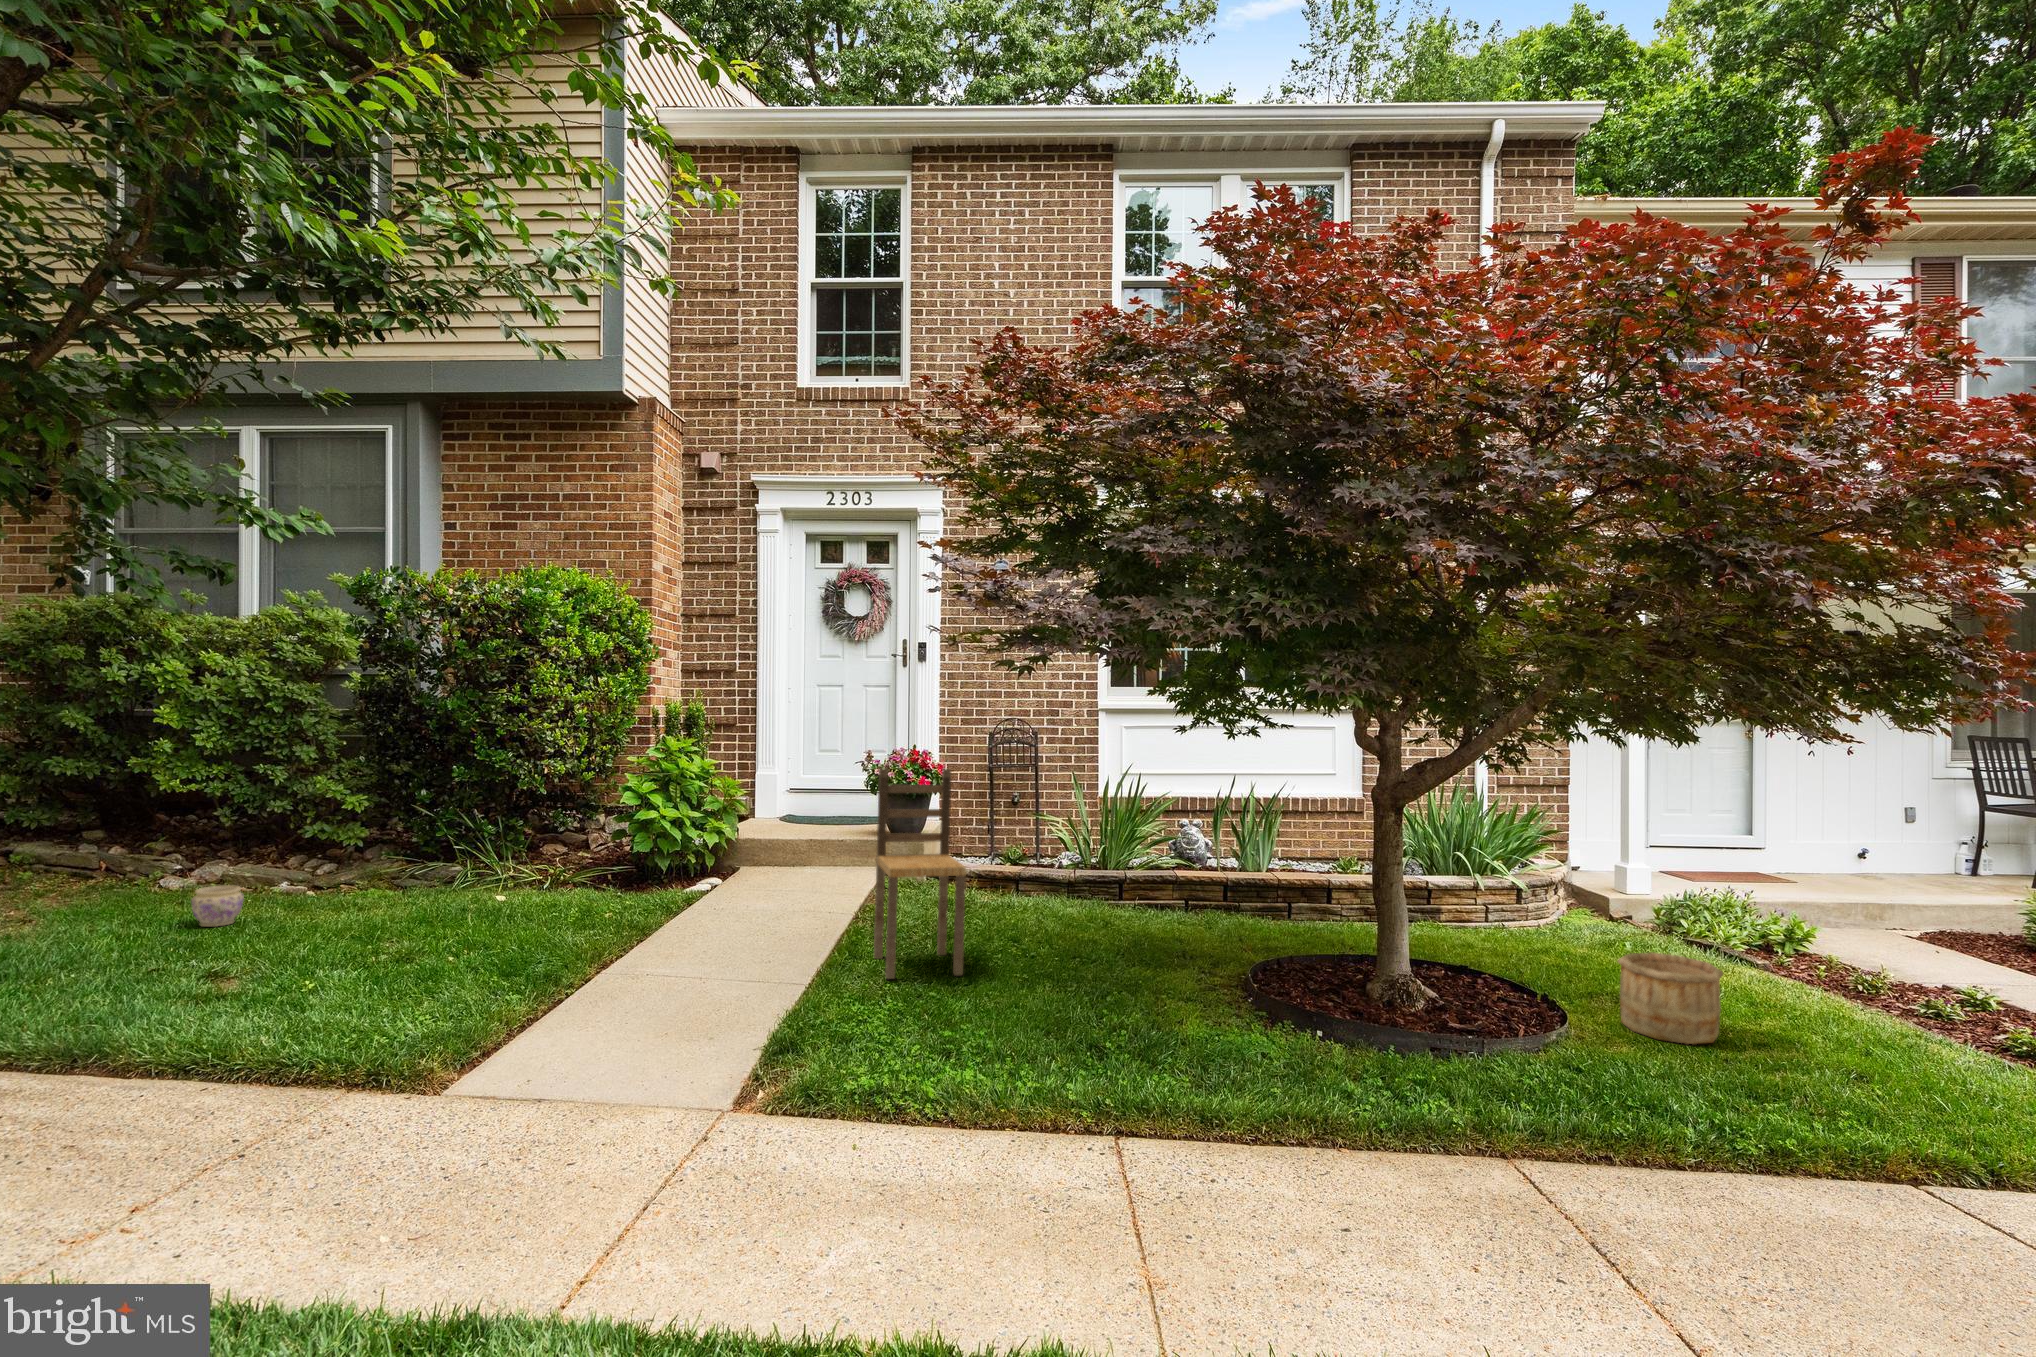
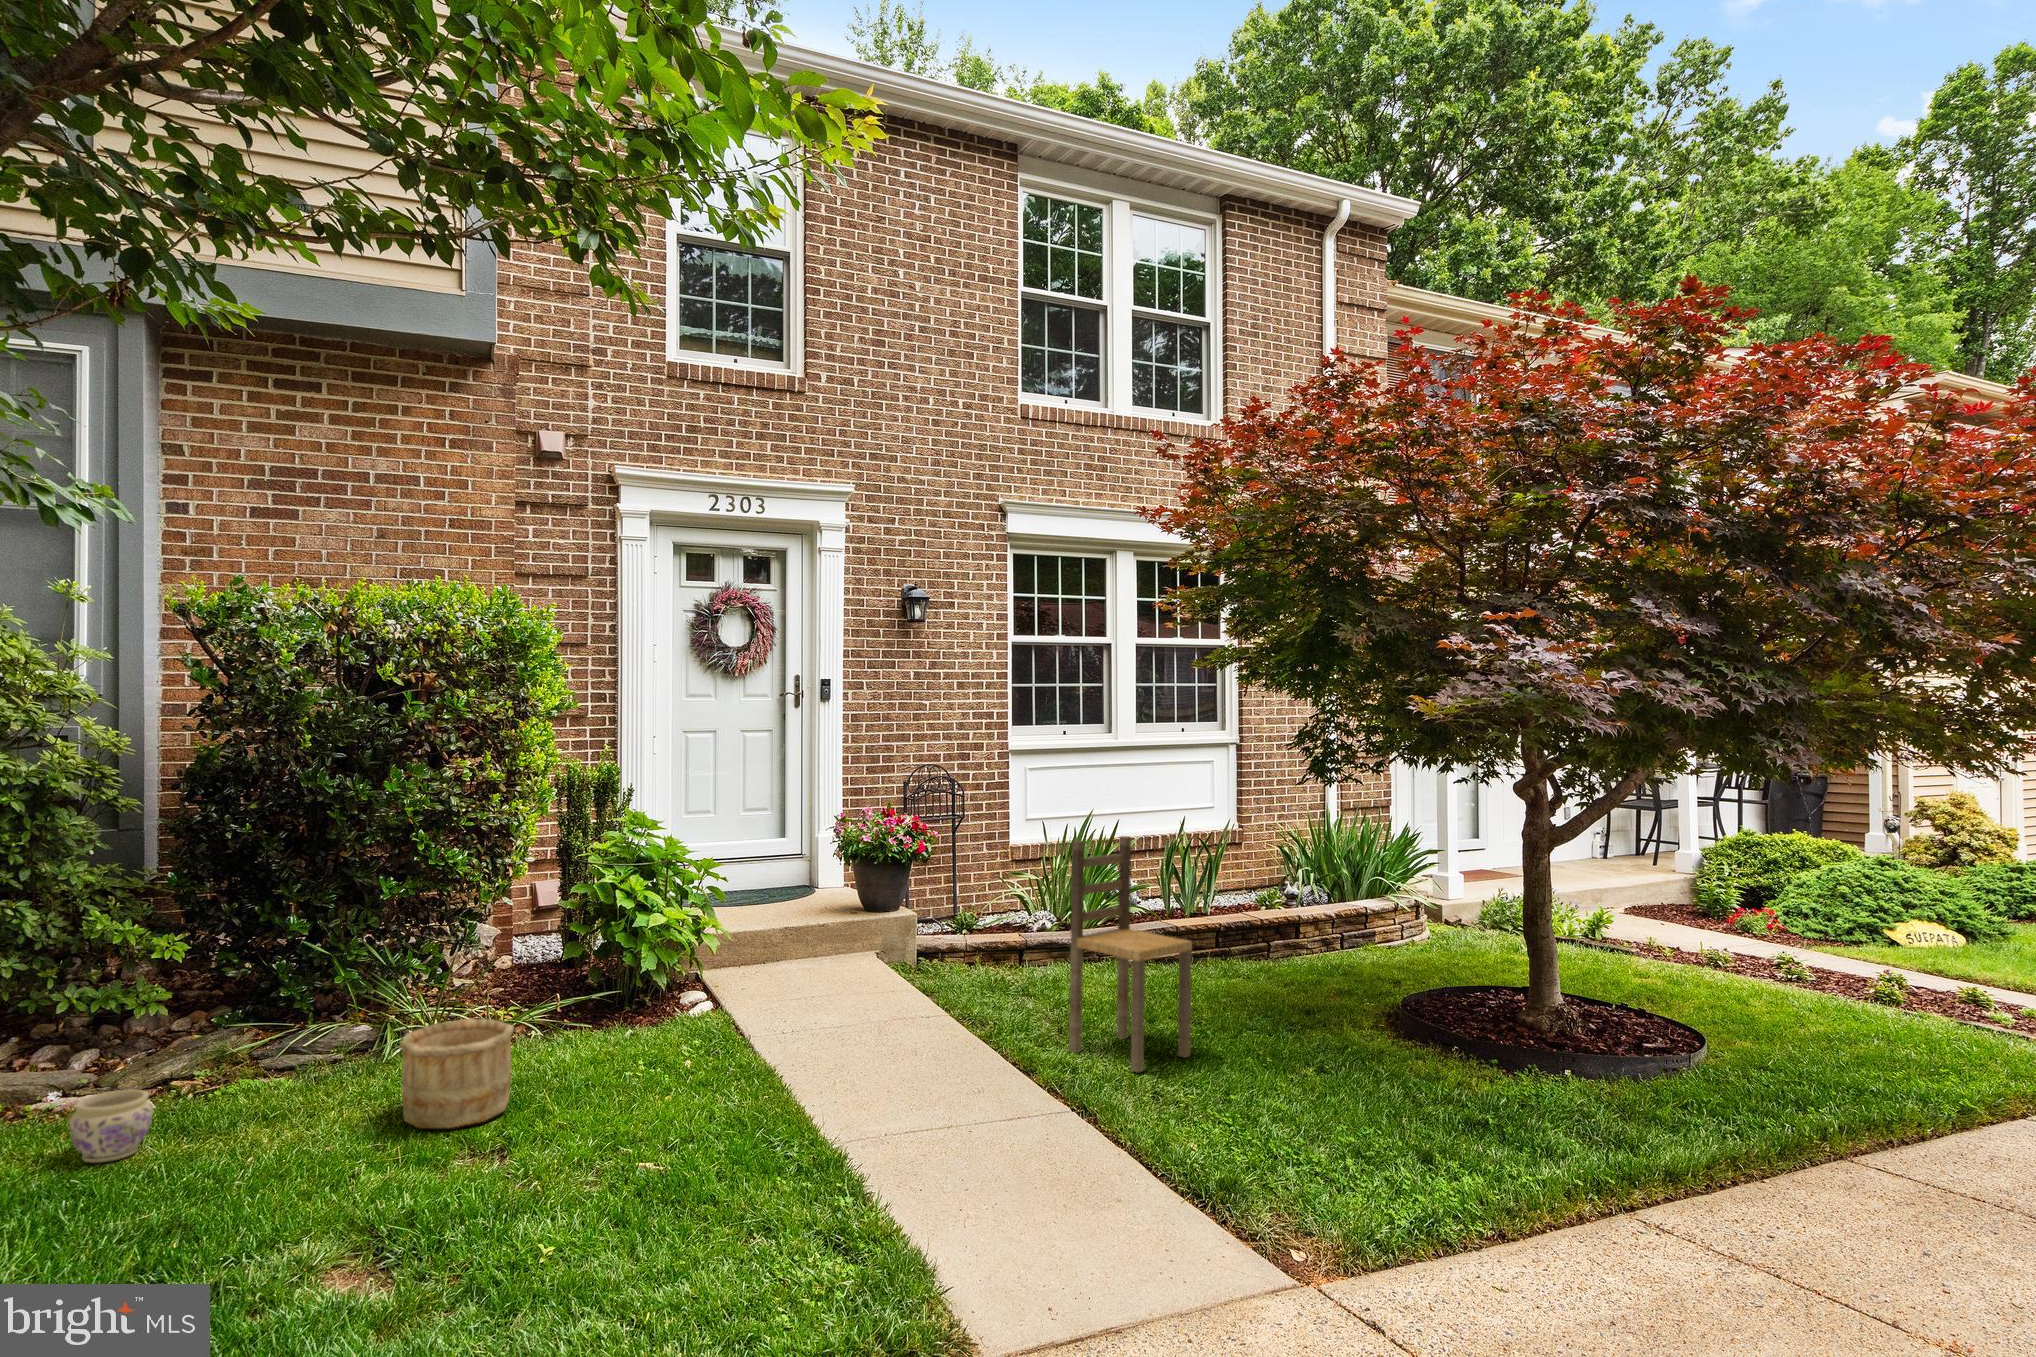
wooden bucket: present [1618,952,1723,1044] -> present [399,1019,514,1128]

